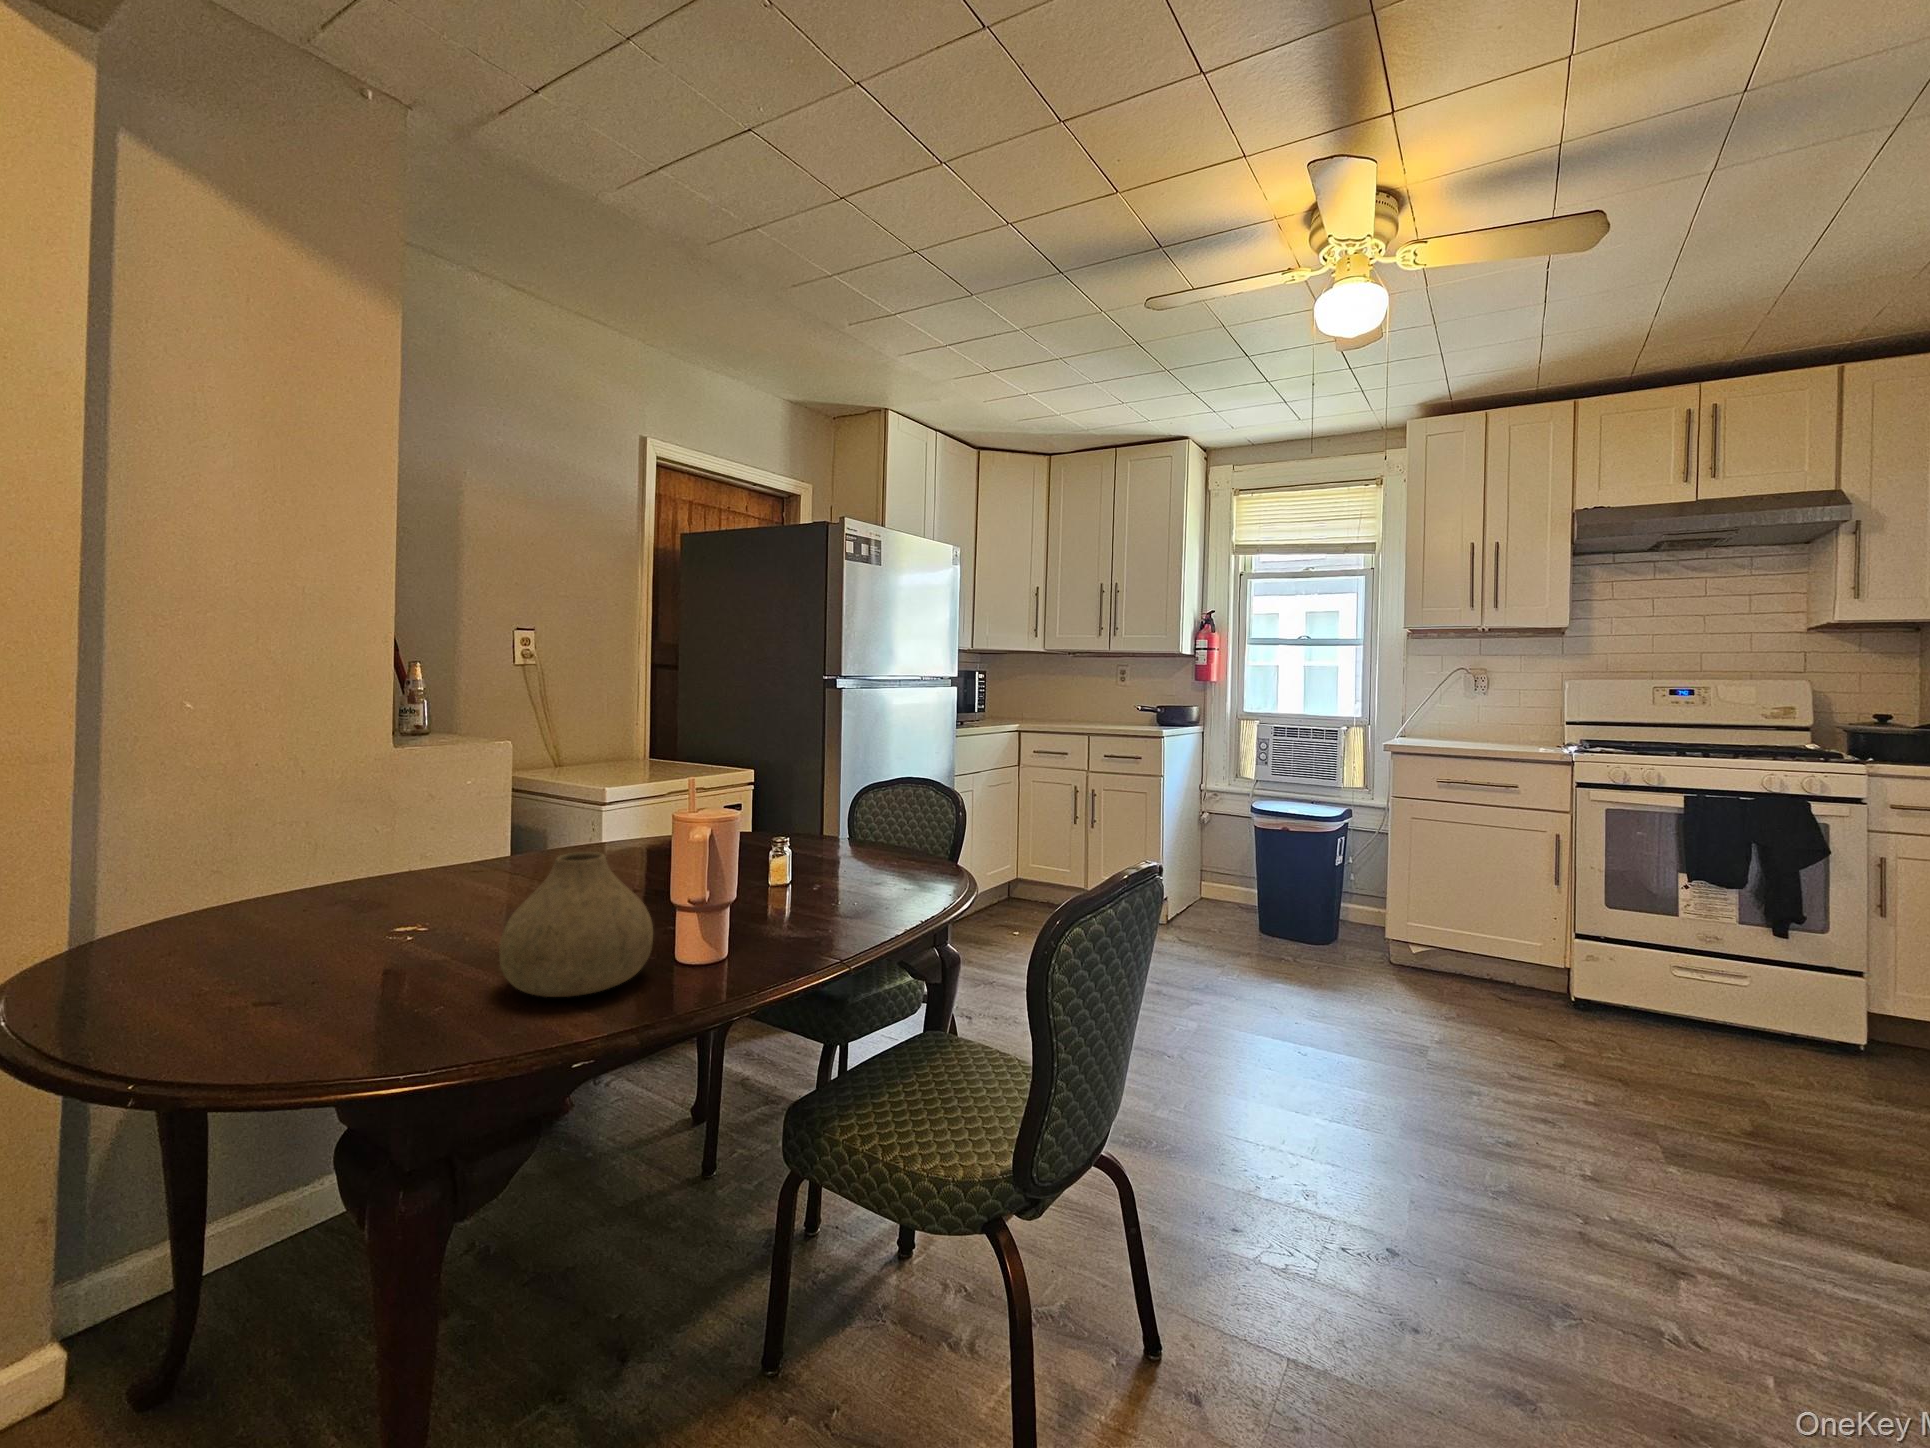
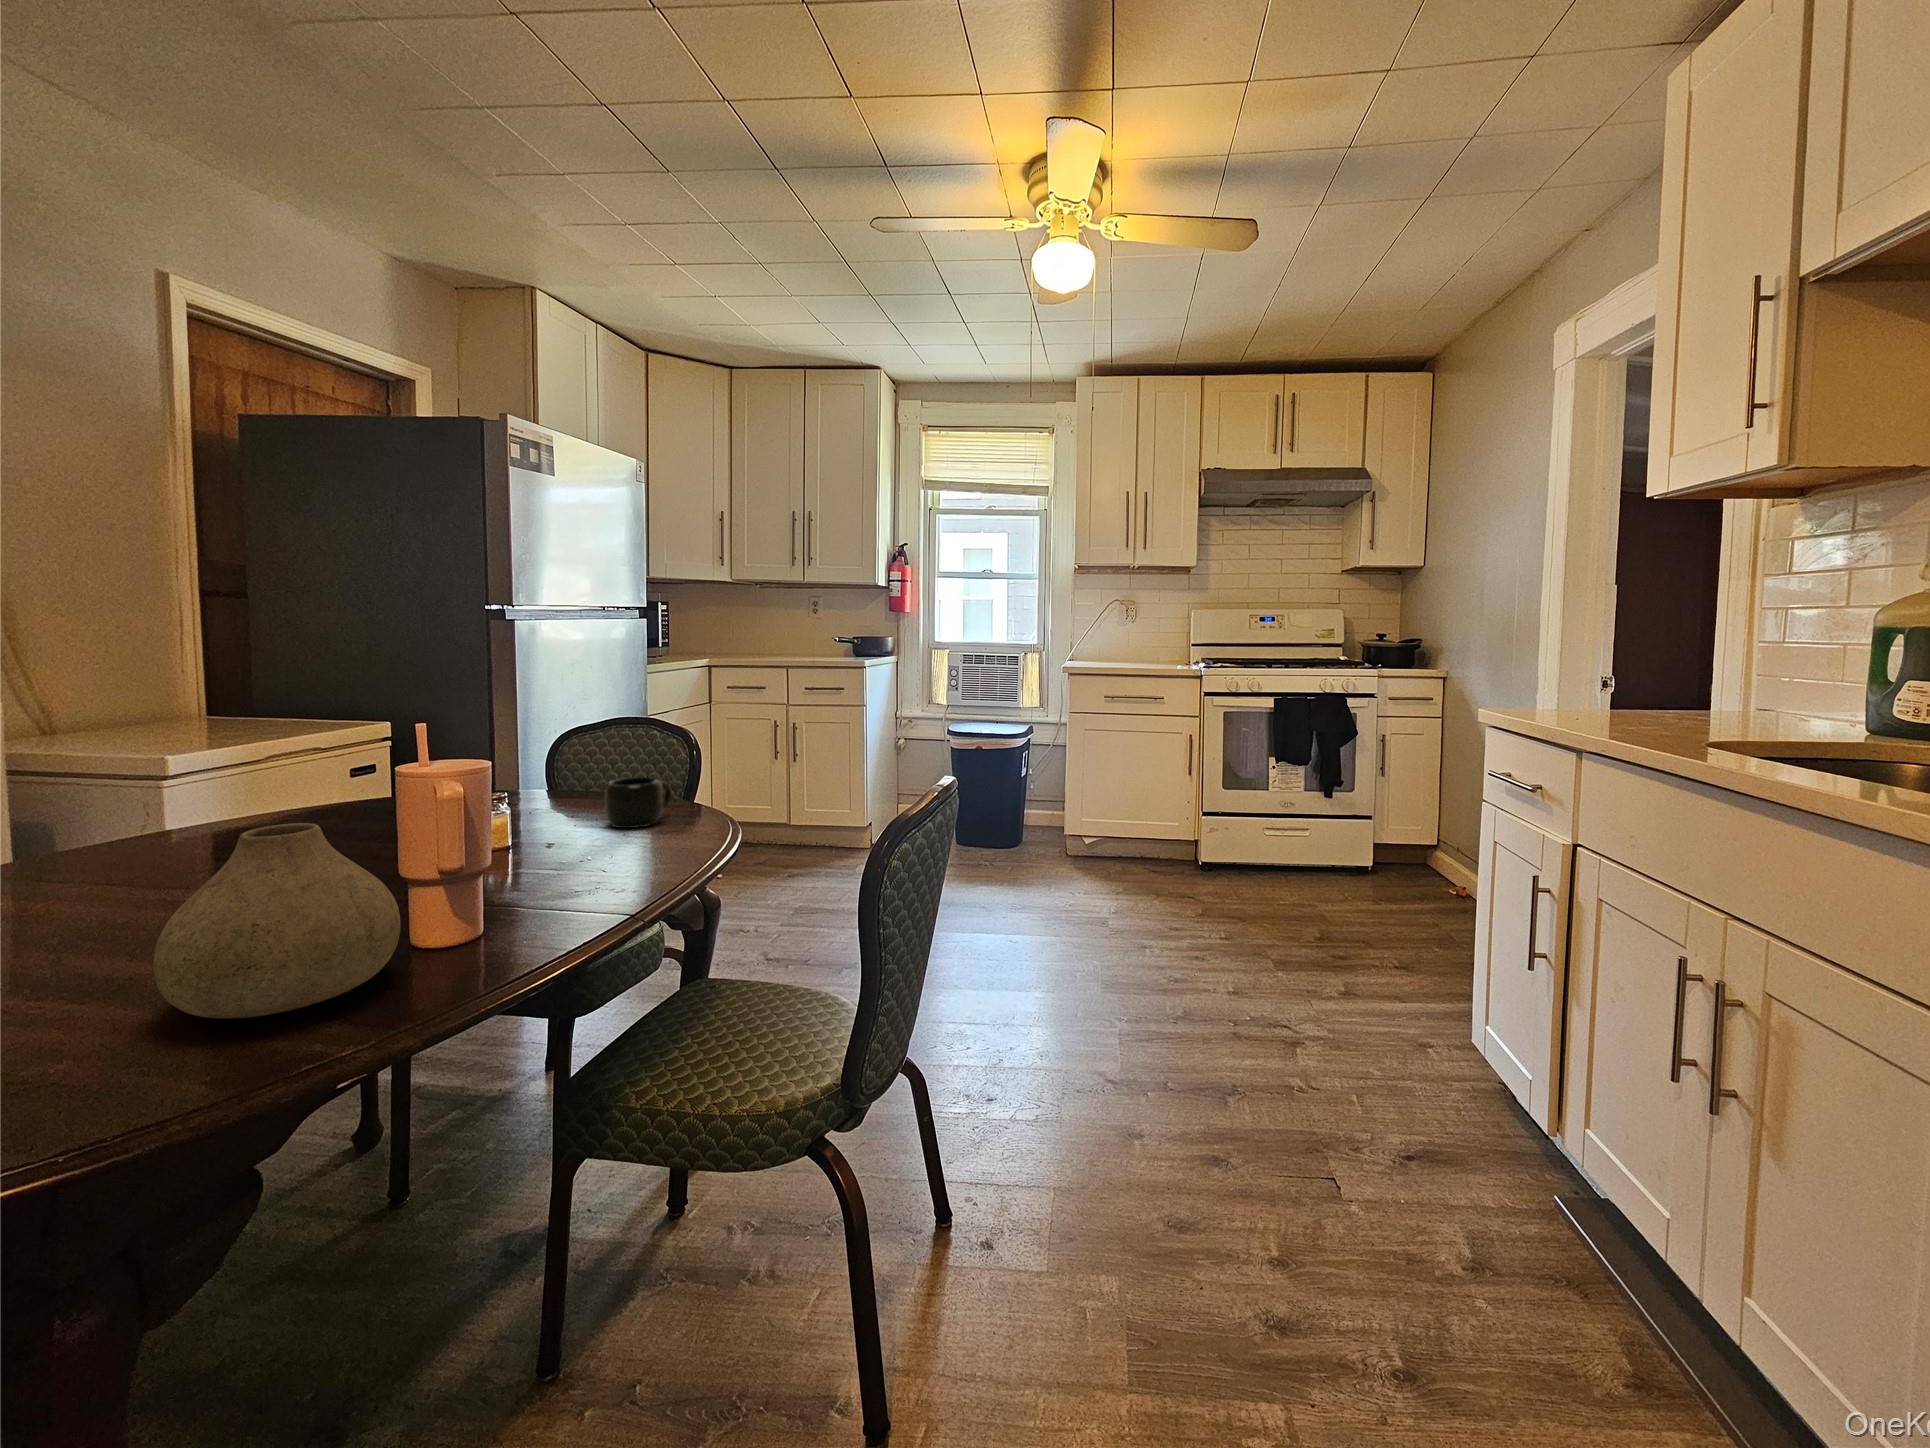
mug: none [859,834,916,880] -> present [605,777,671,828]

